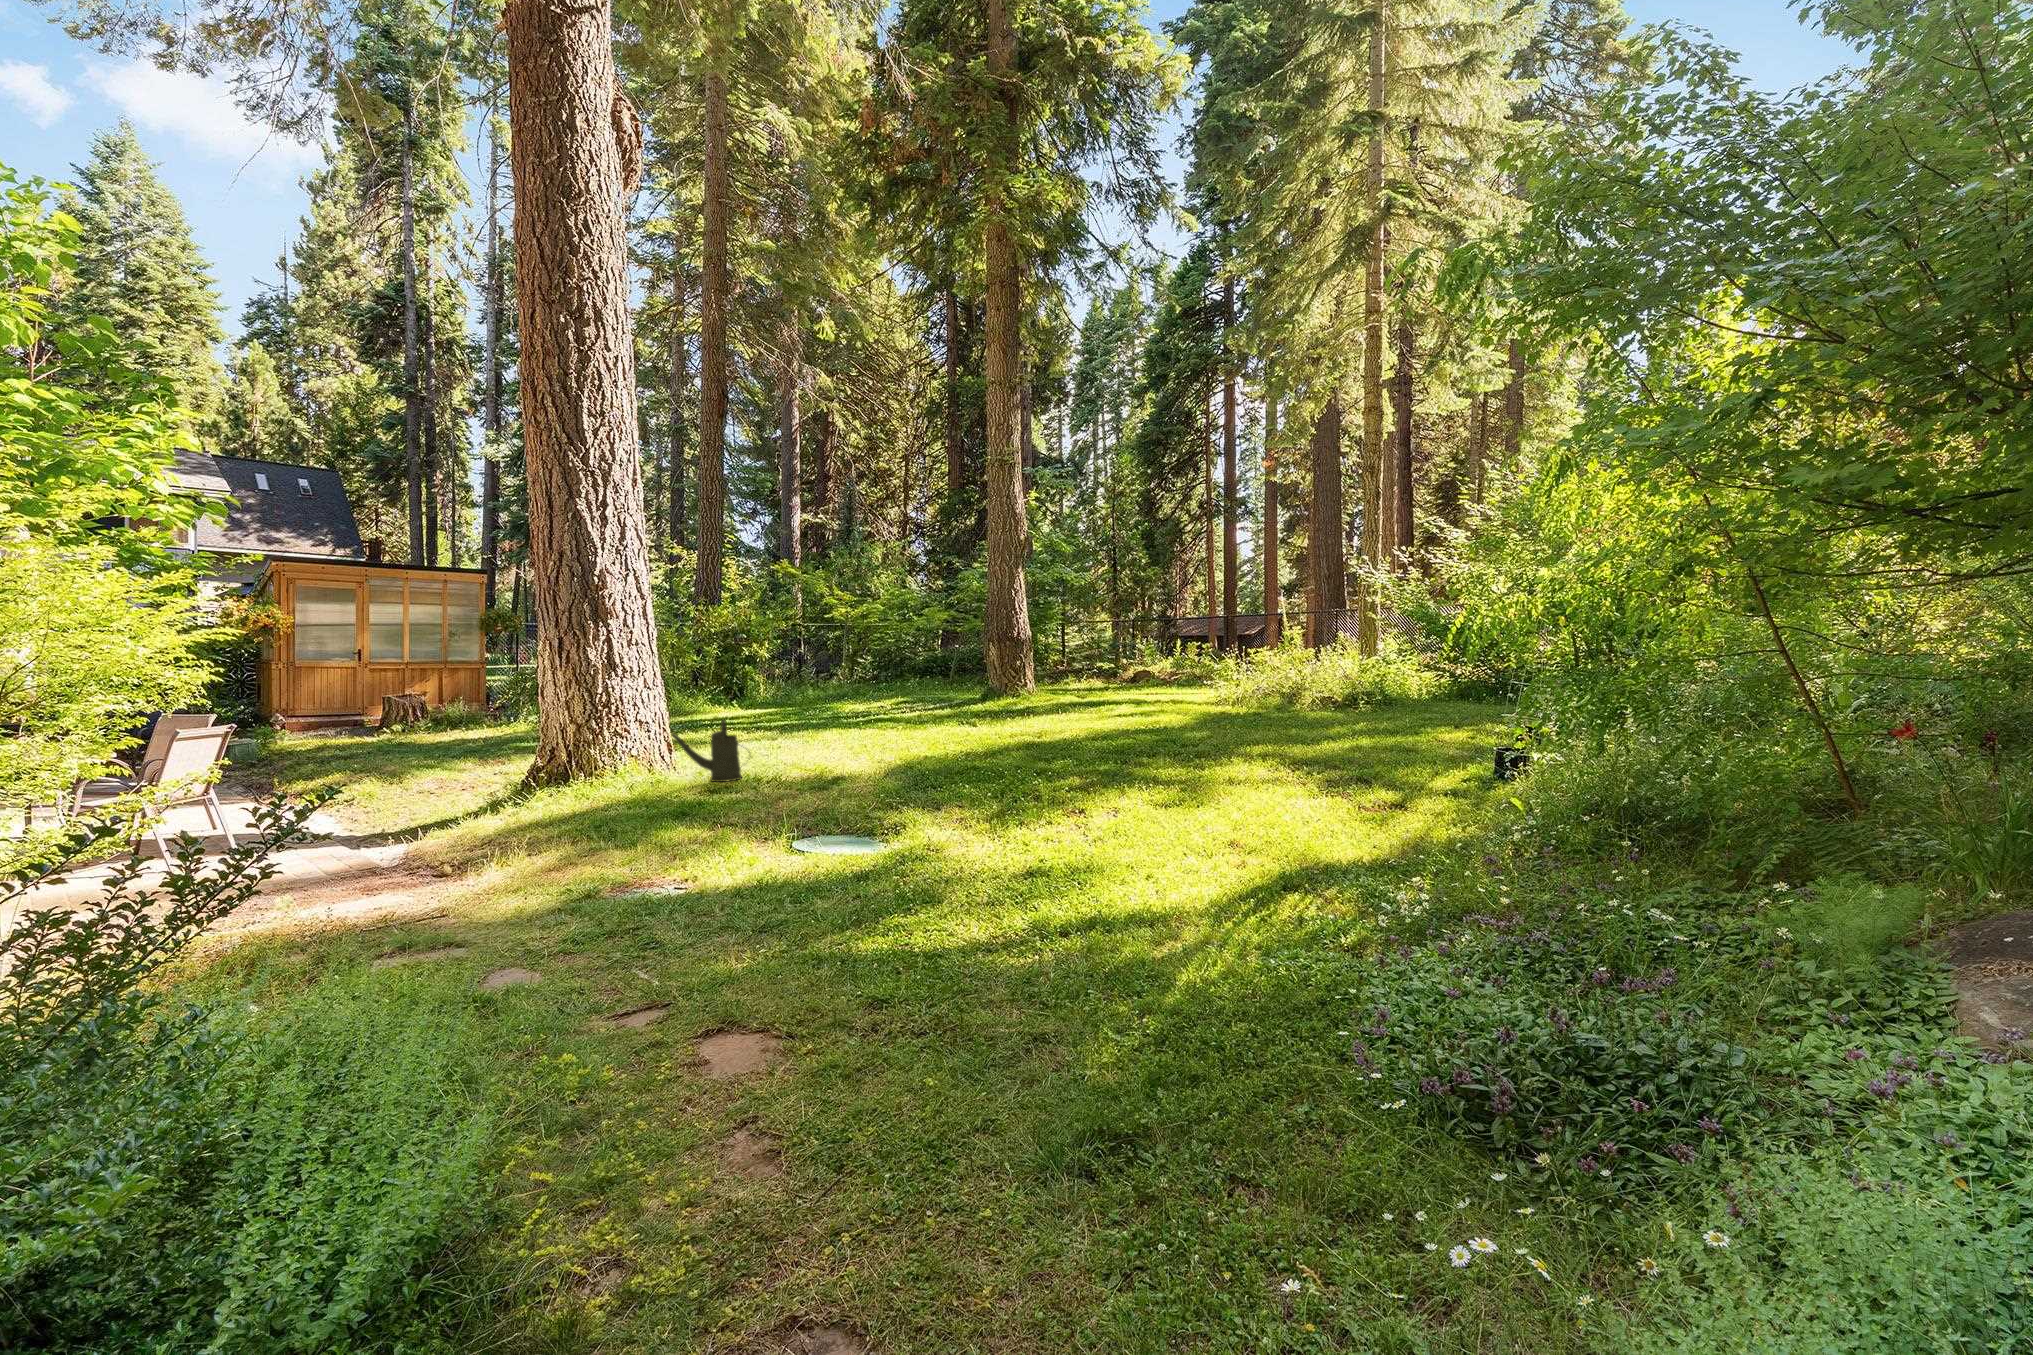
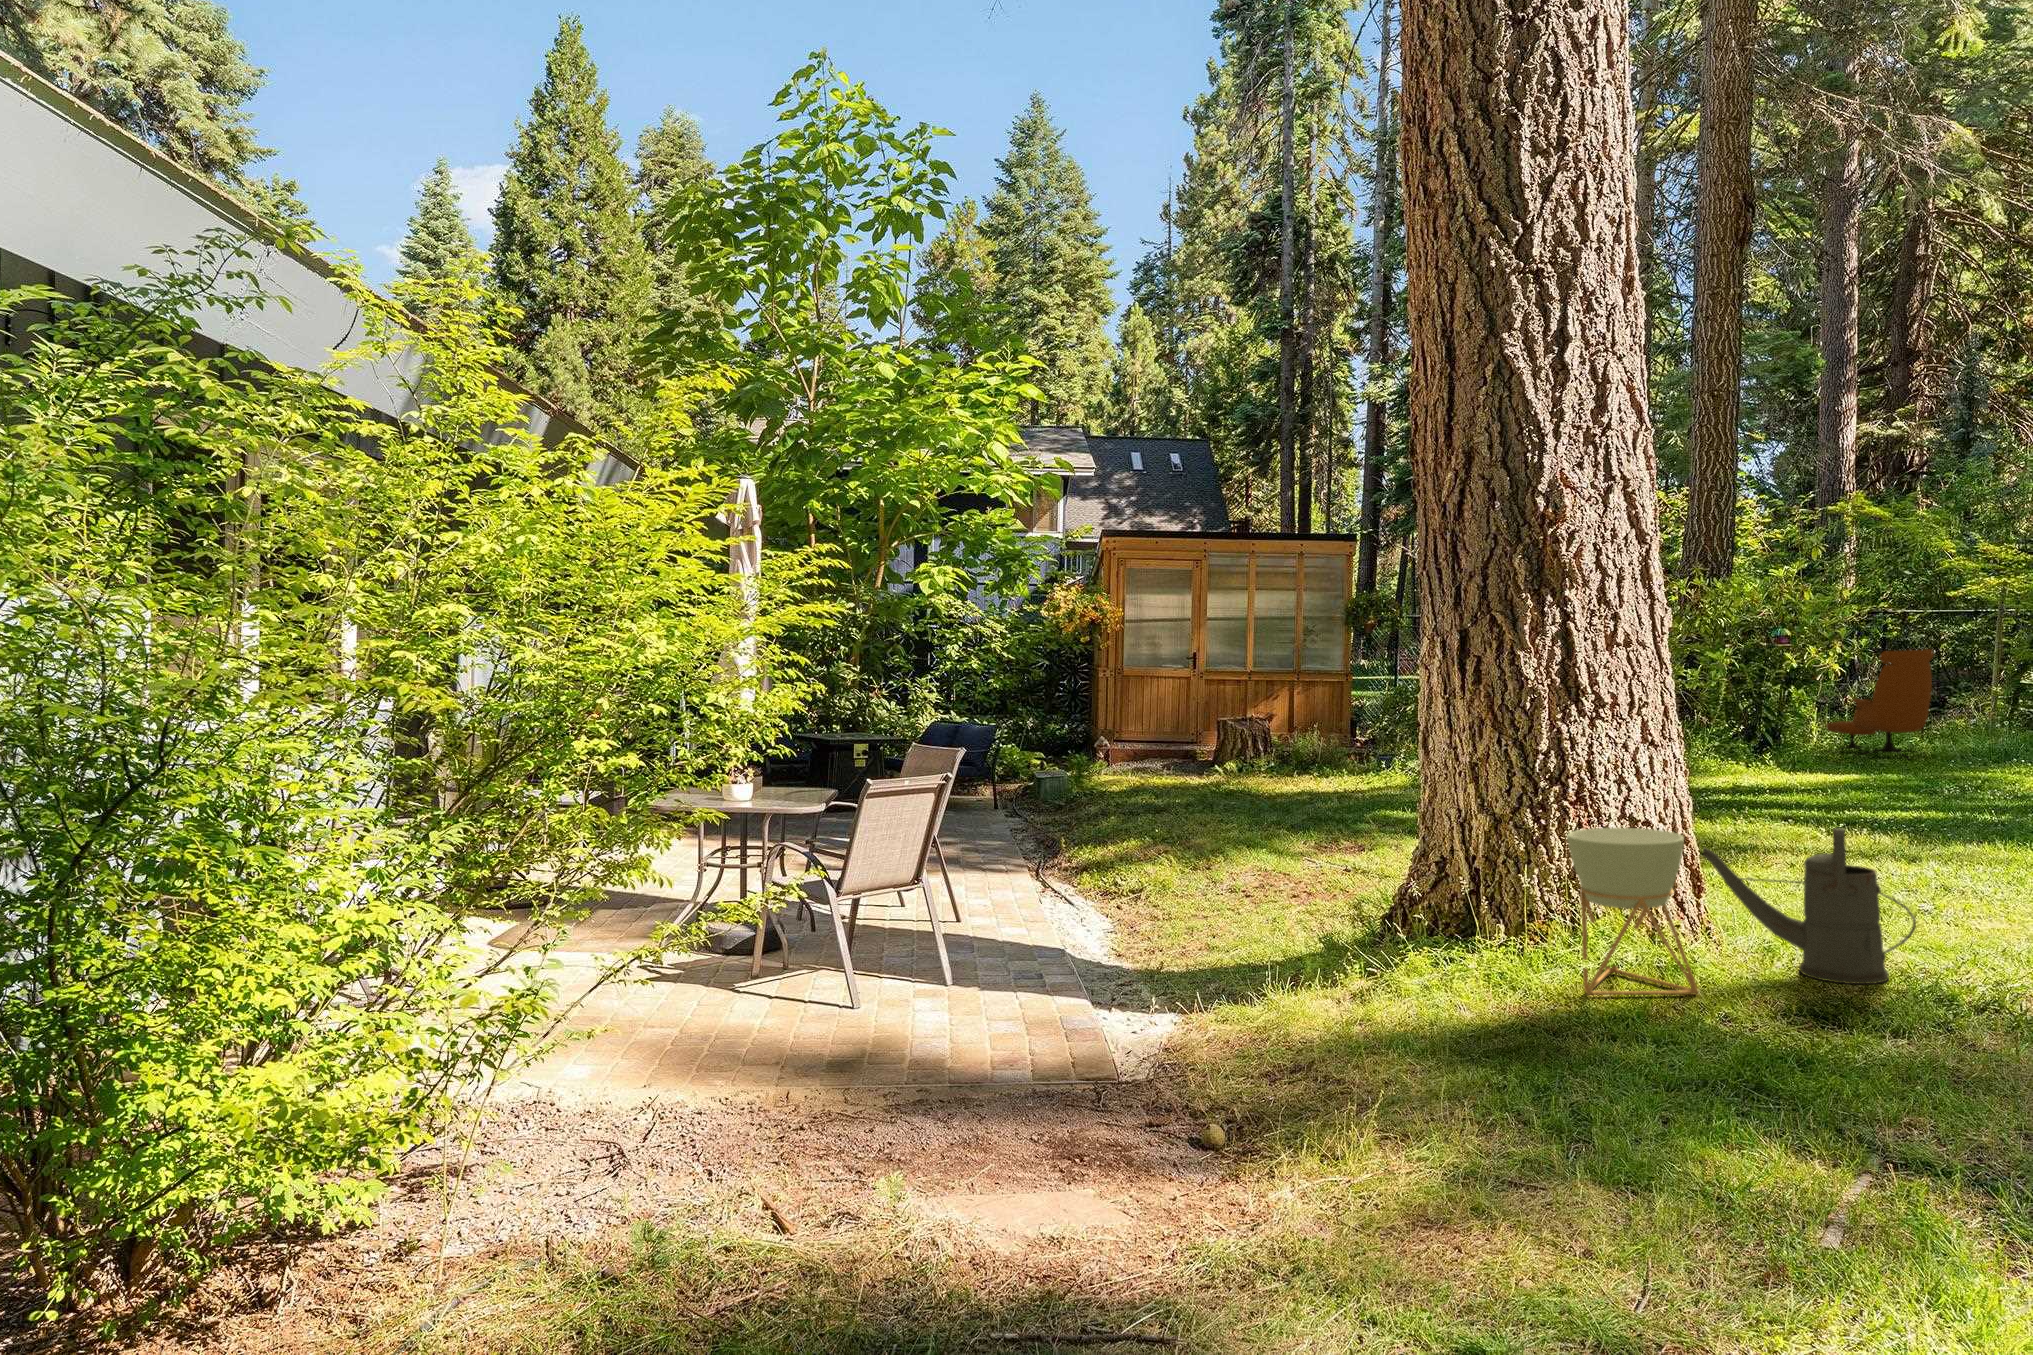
lounge chair: none [760,643,803,697] -> present [1826,649,1934,759]
planter: none [611,726,668,800] -> present [1567,828,1698,995]

